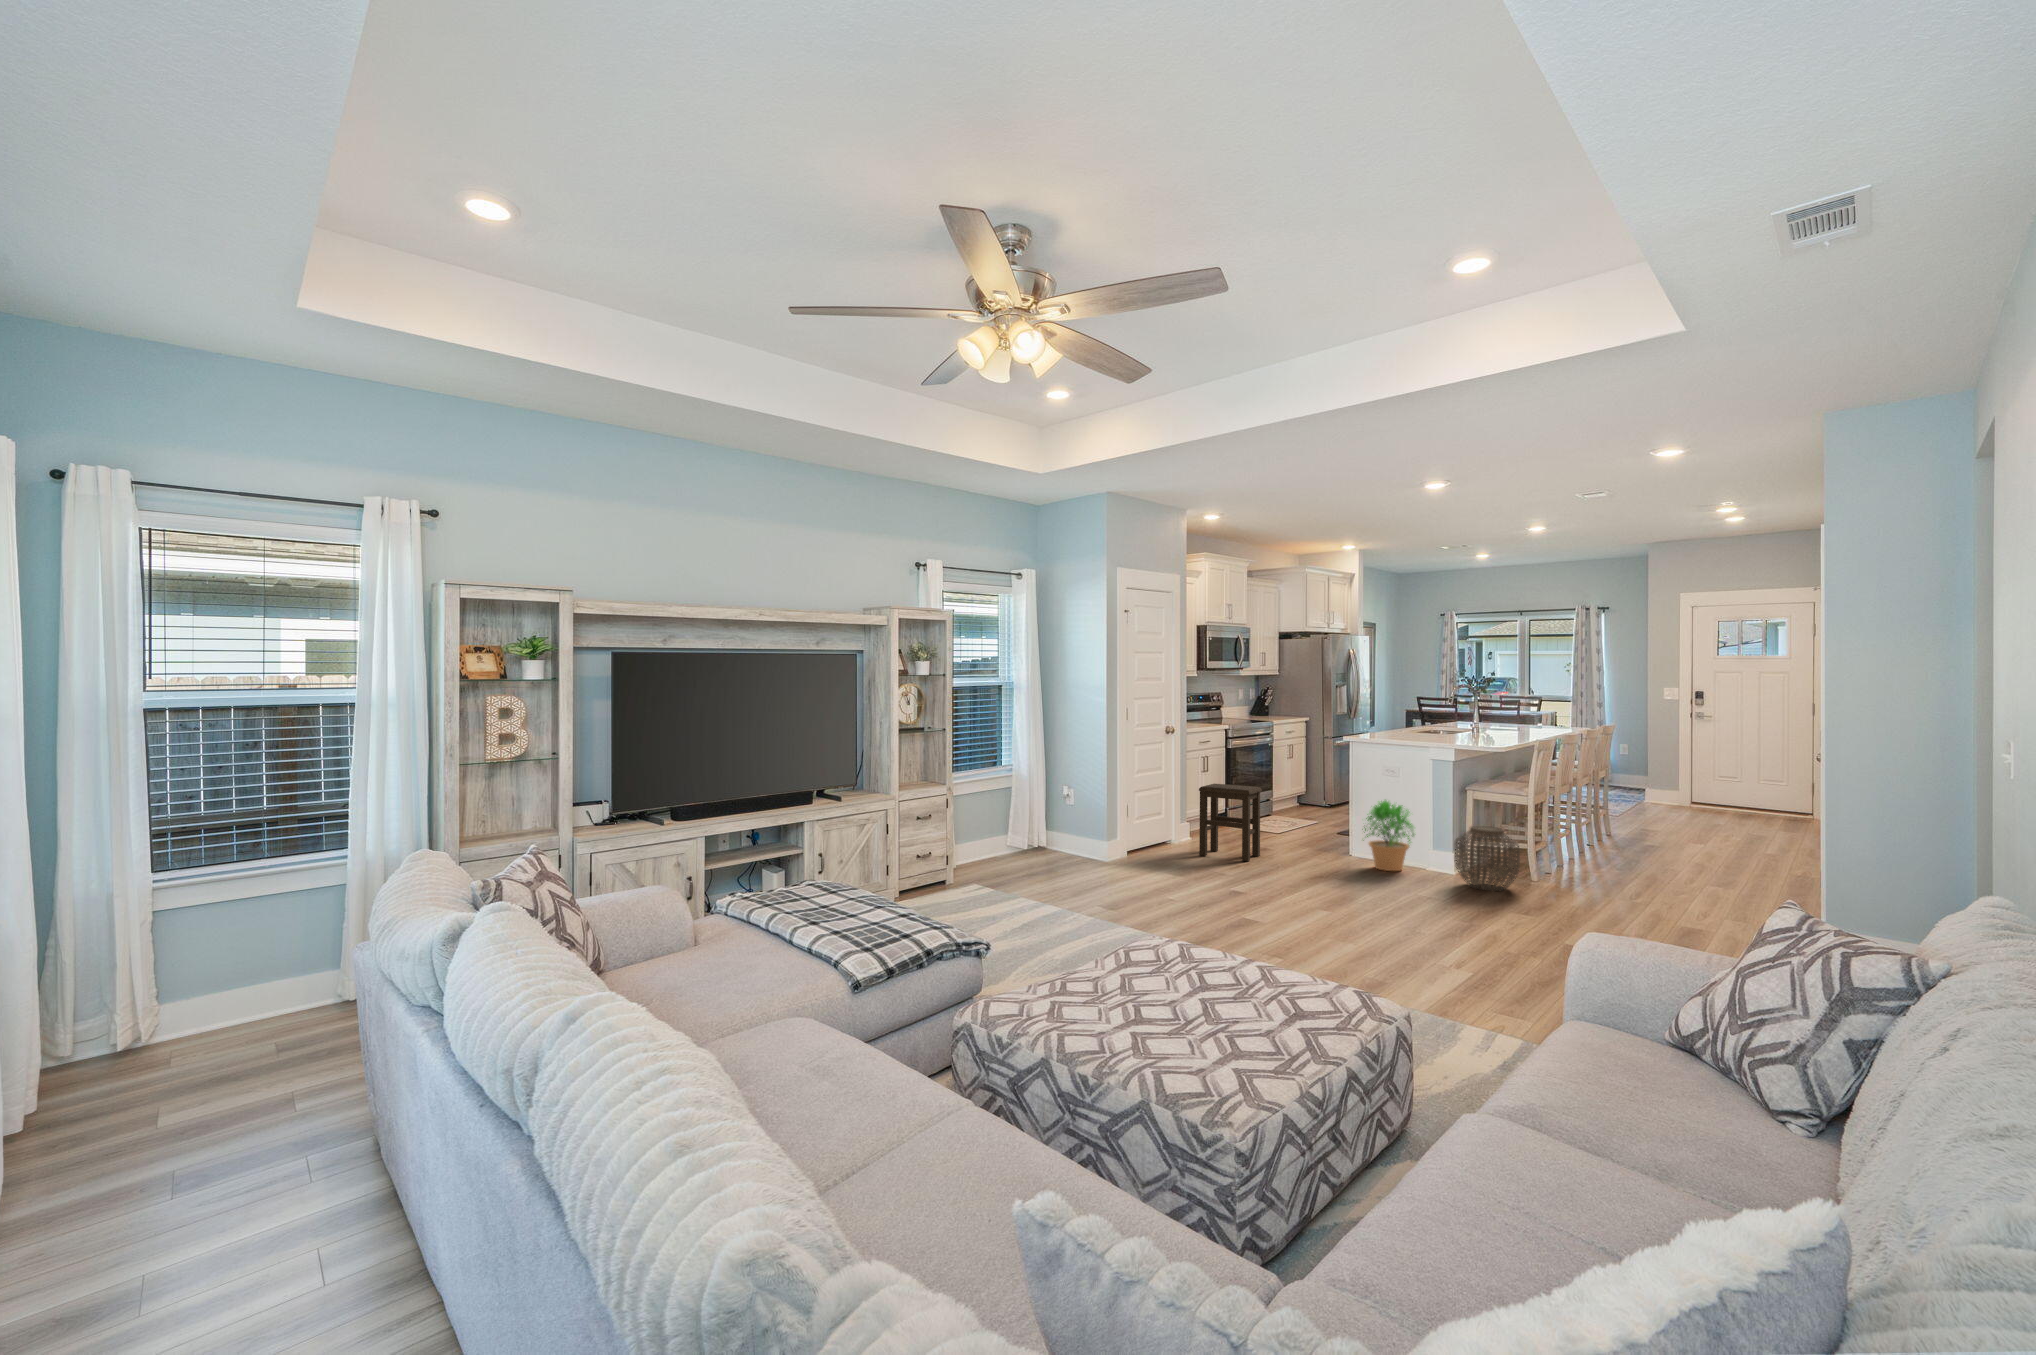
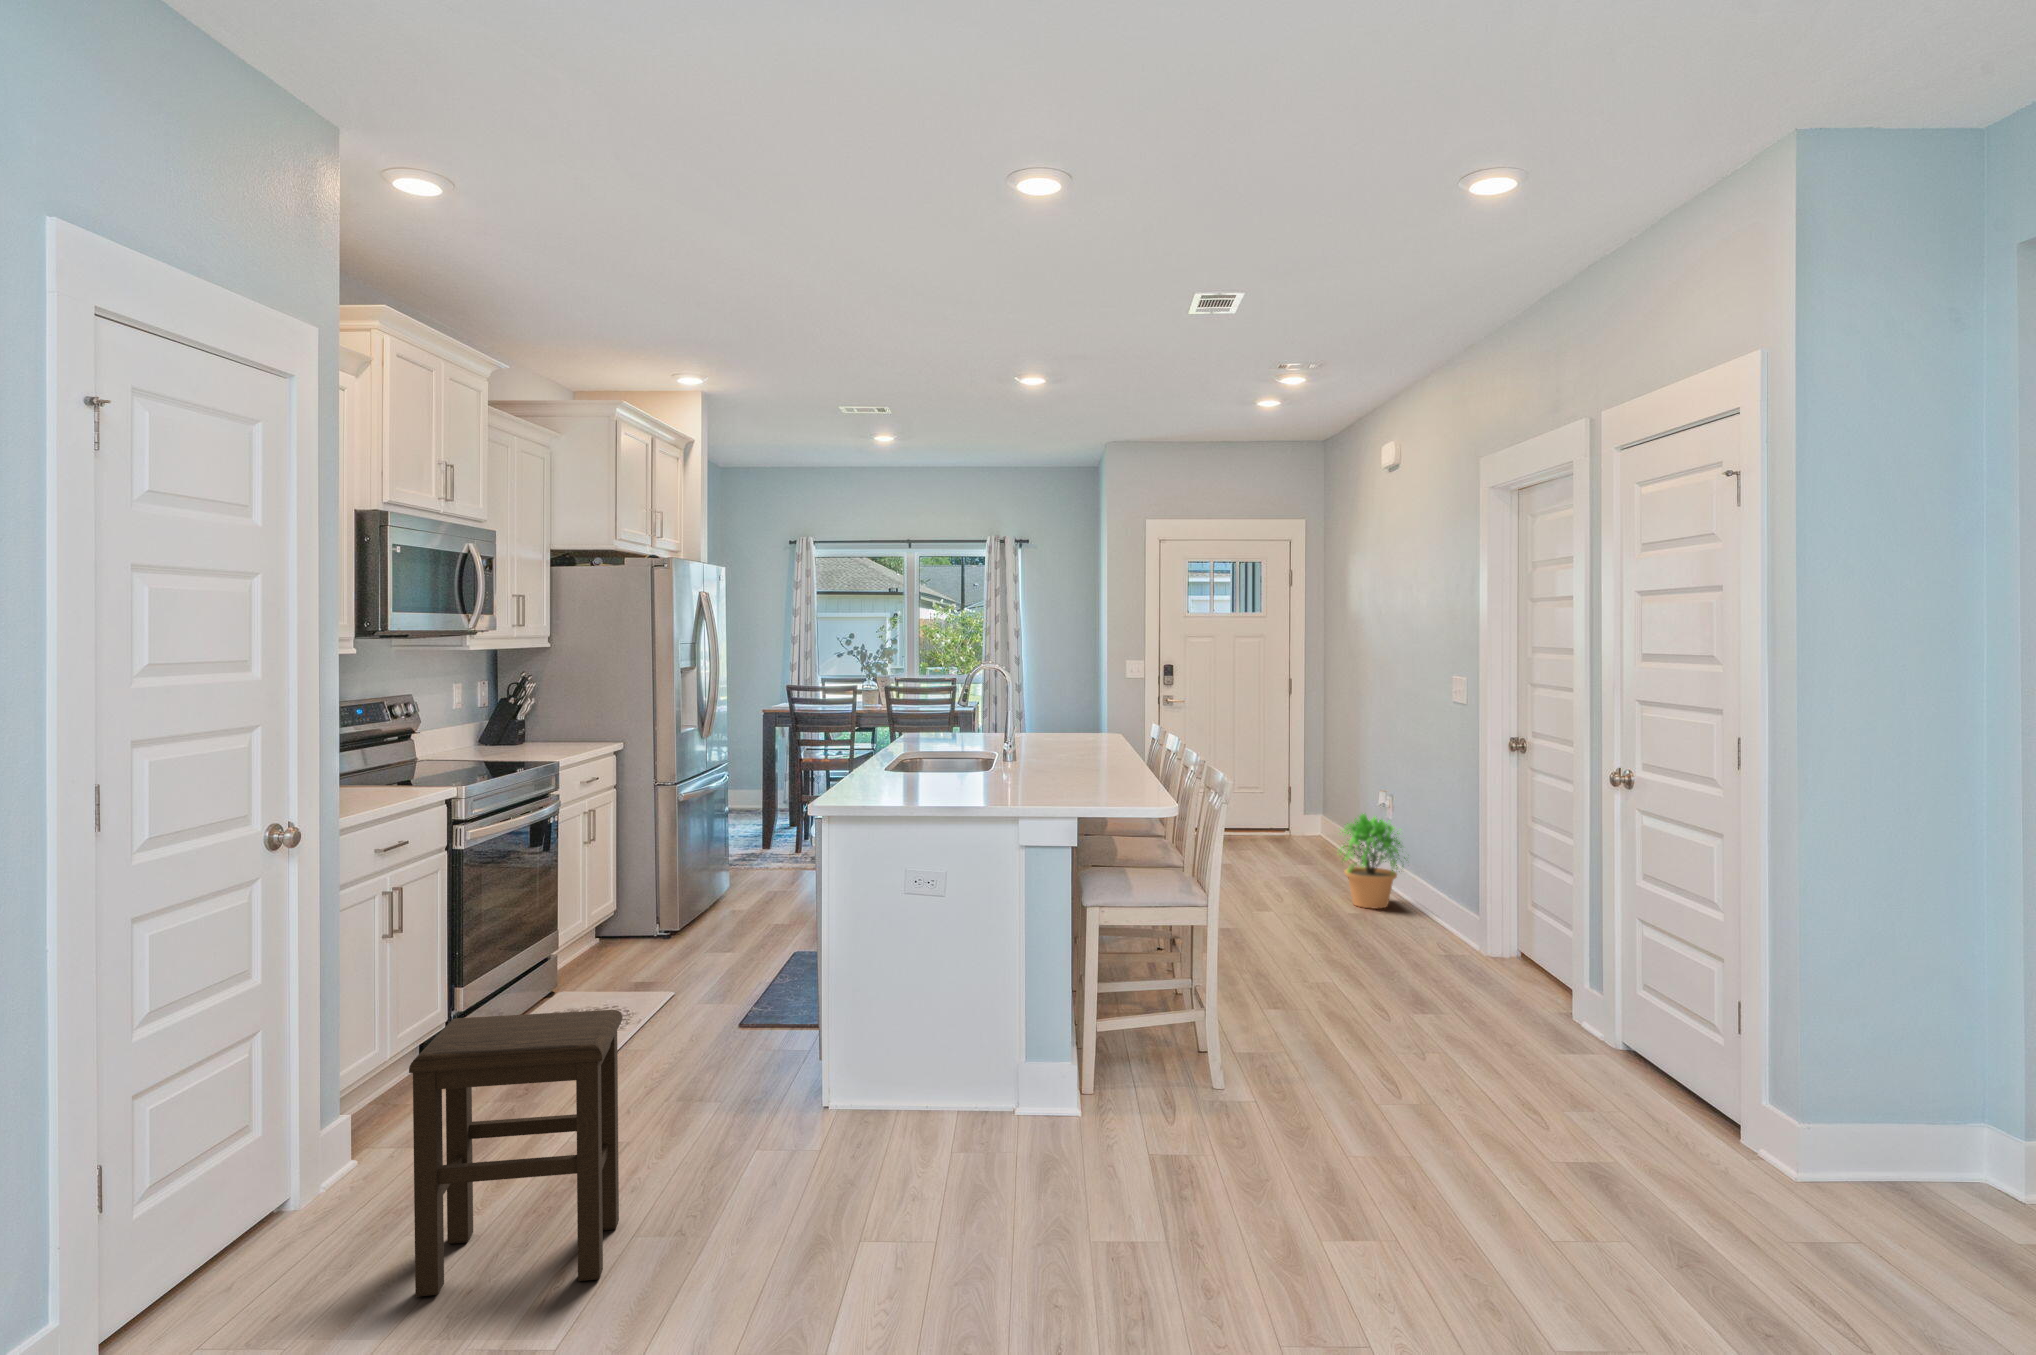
potted plant: present [1362,800,1414,871] -> present [1340,814,1406,909]
woven basket: present [1454,826,1520,891] -> none [1163,1032,1310,1210]

